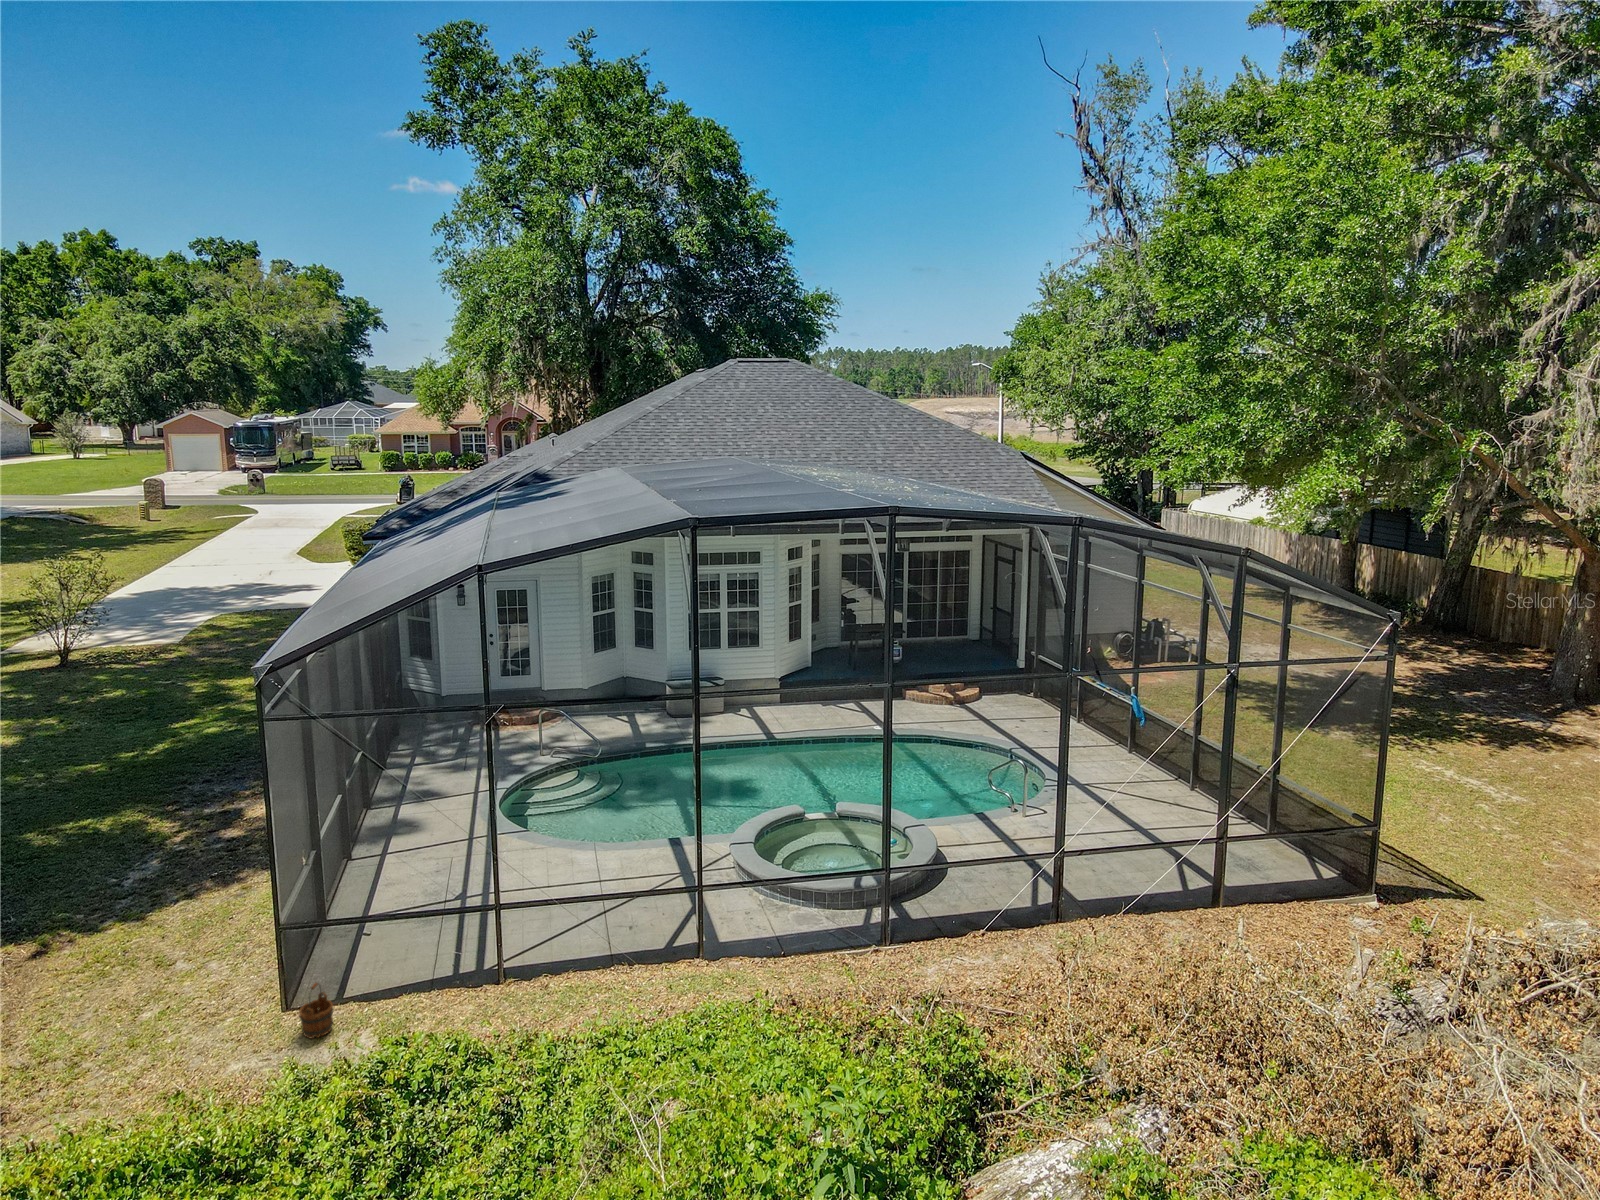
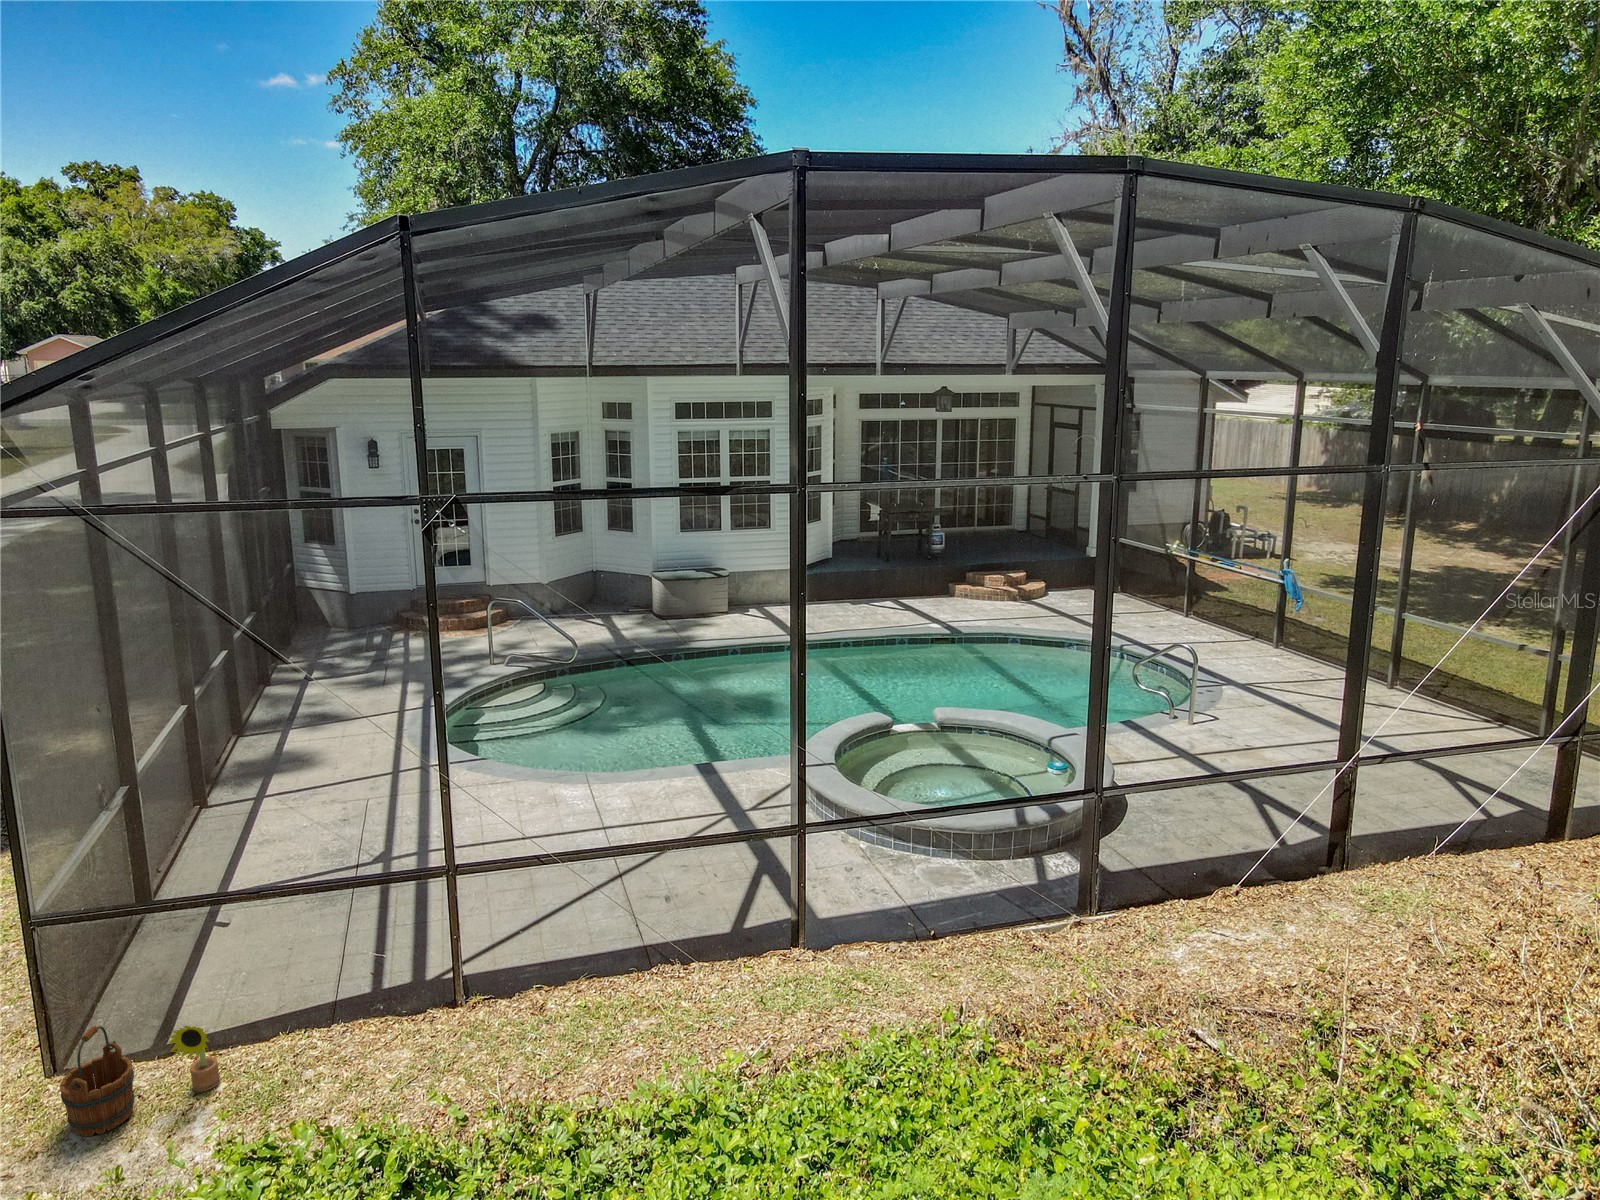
decorative plant: none [350,985,374,1021] -> present [168,1025,220,1092]

